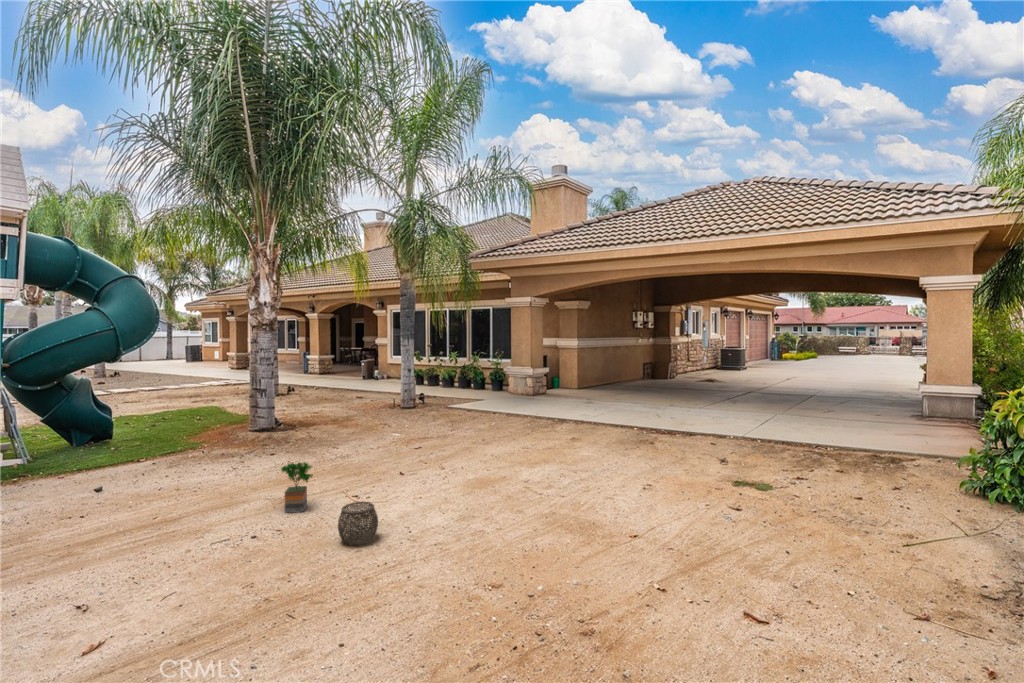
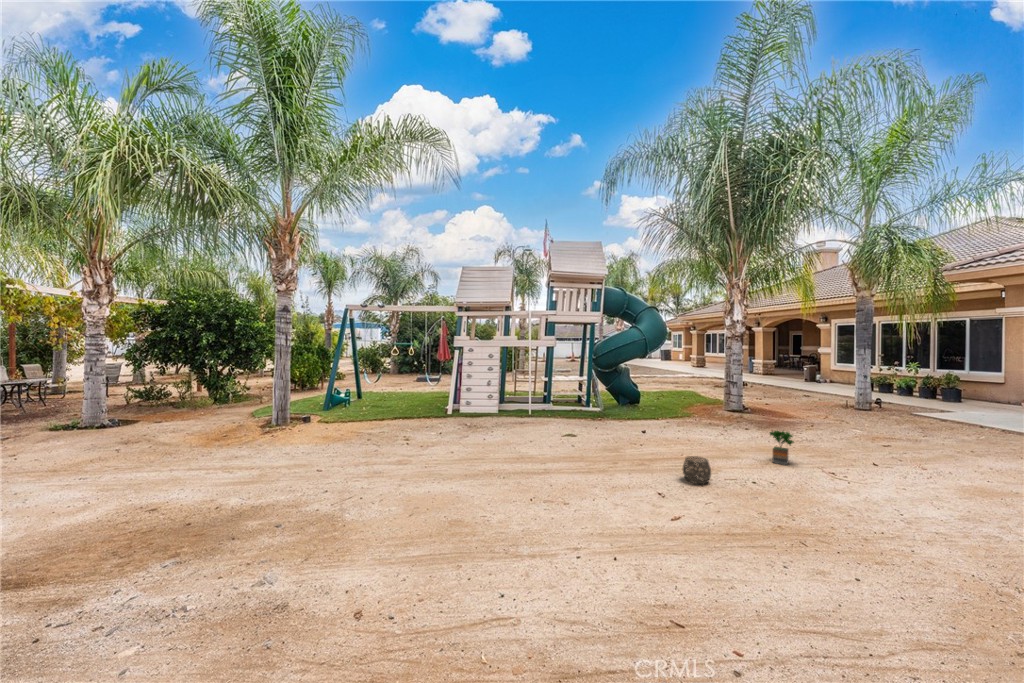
woven basket: present [338,502,378,545] -> present [683,456,711,484]

